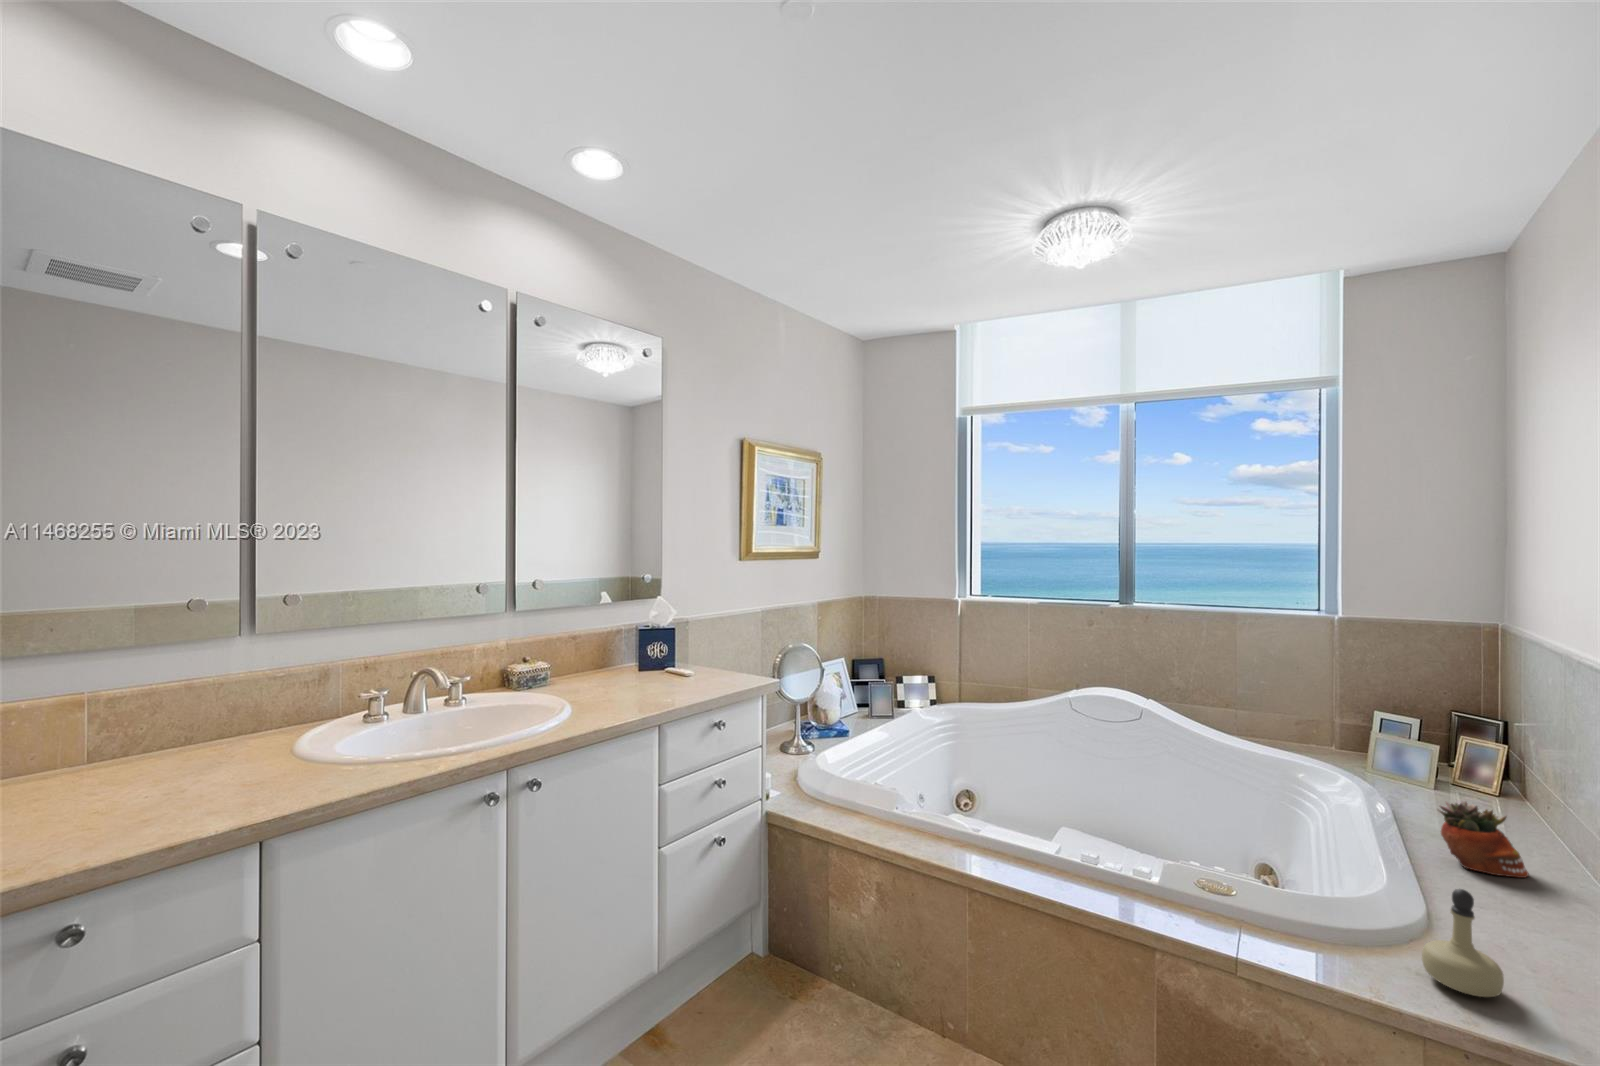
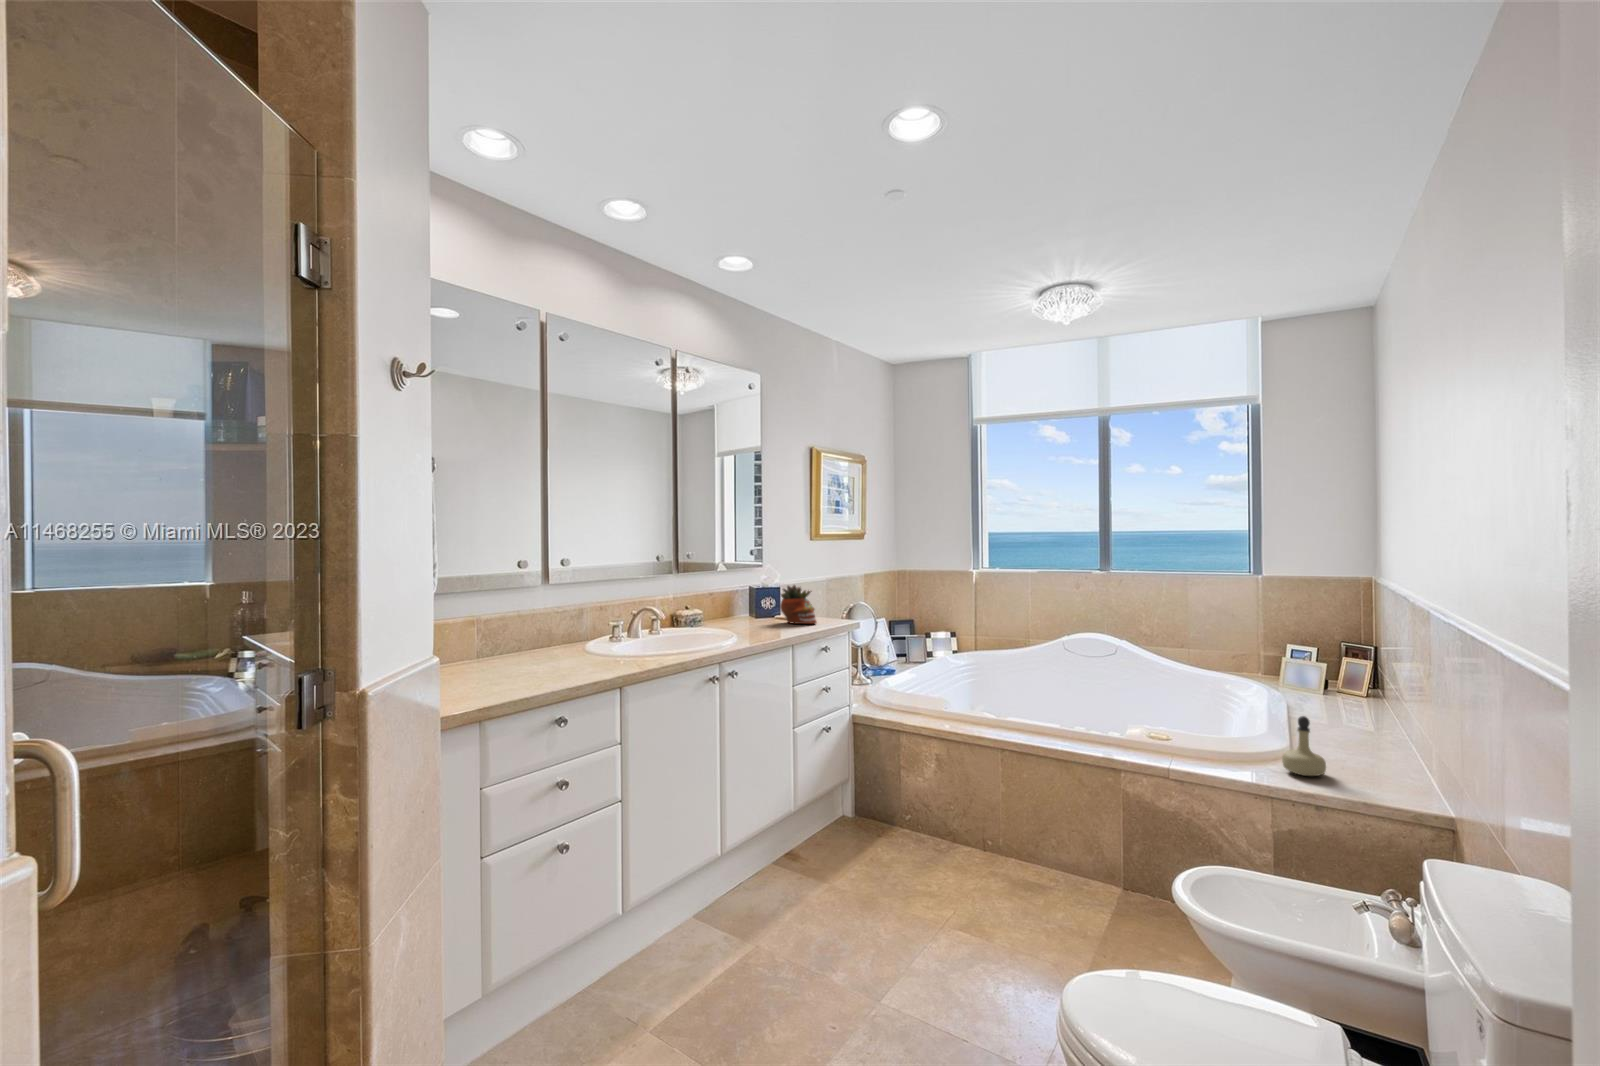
succulent planter: present [1439,801,1528,878] -> present [780,585,817,624]

